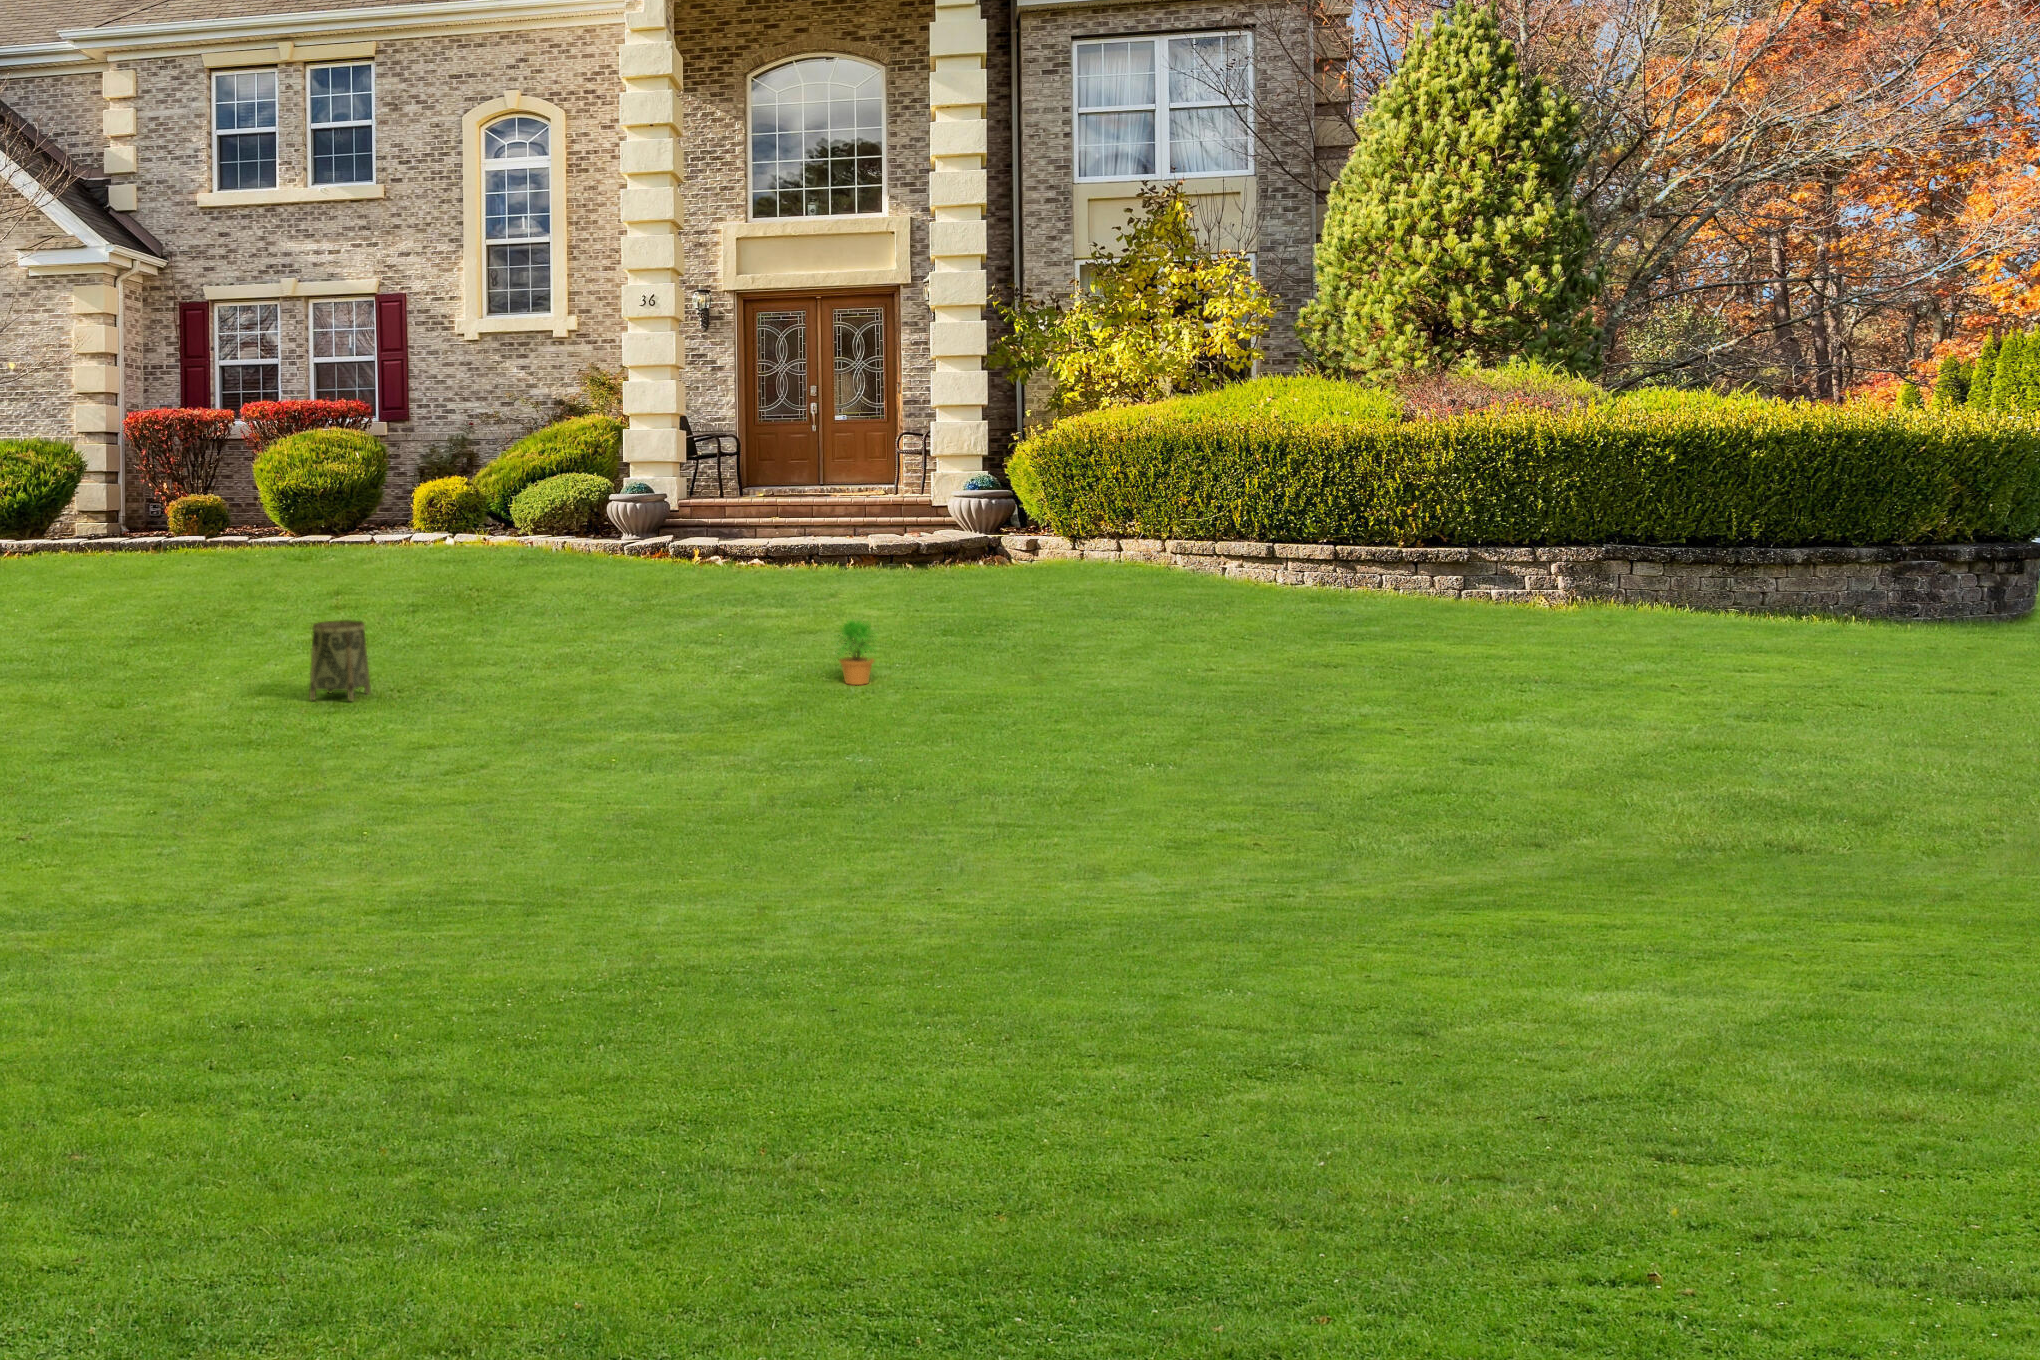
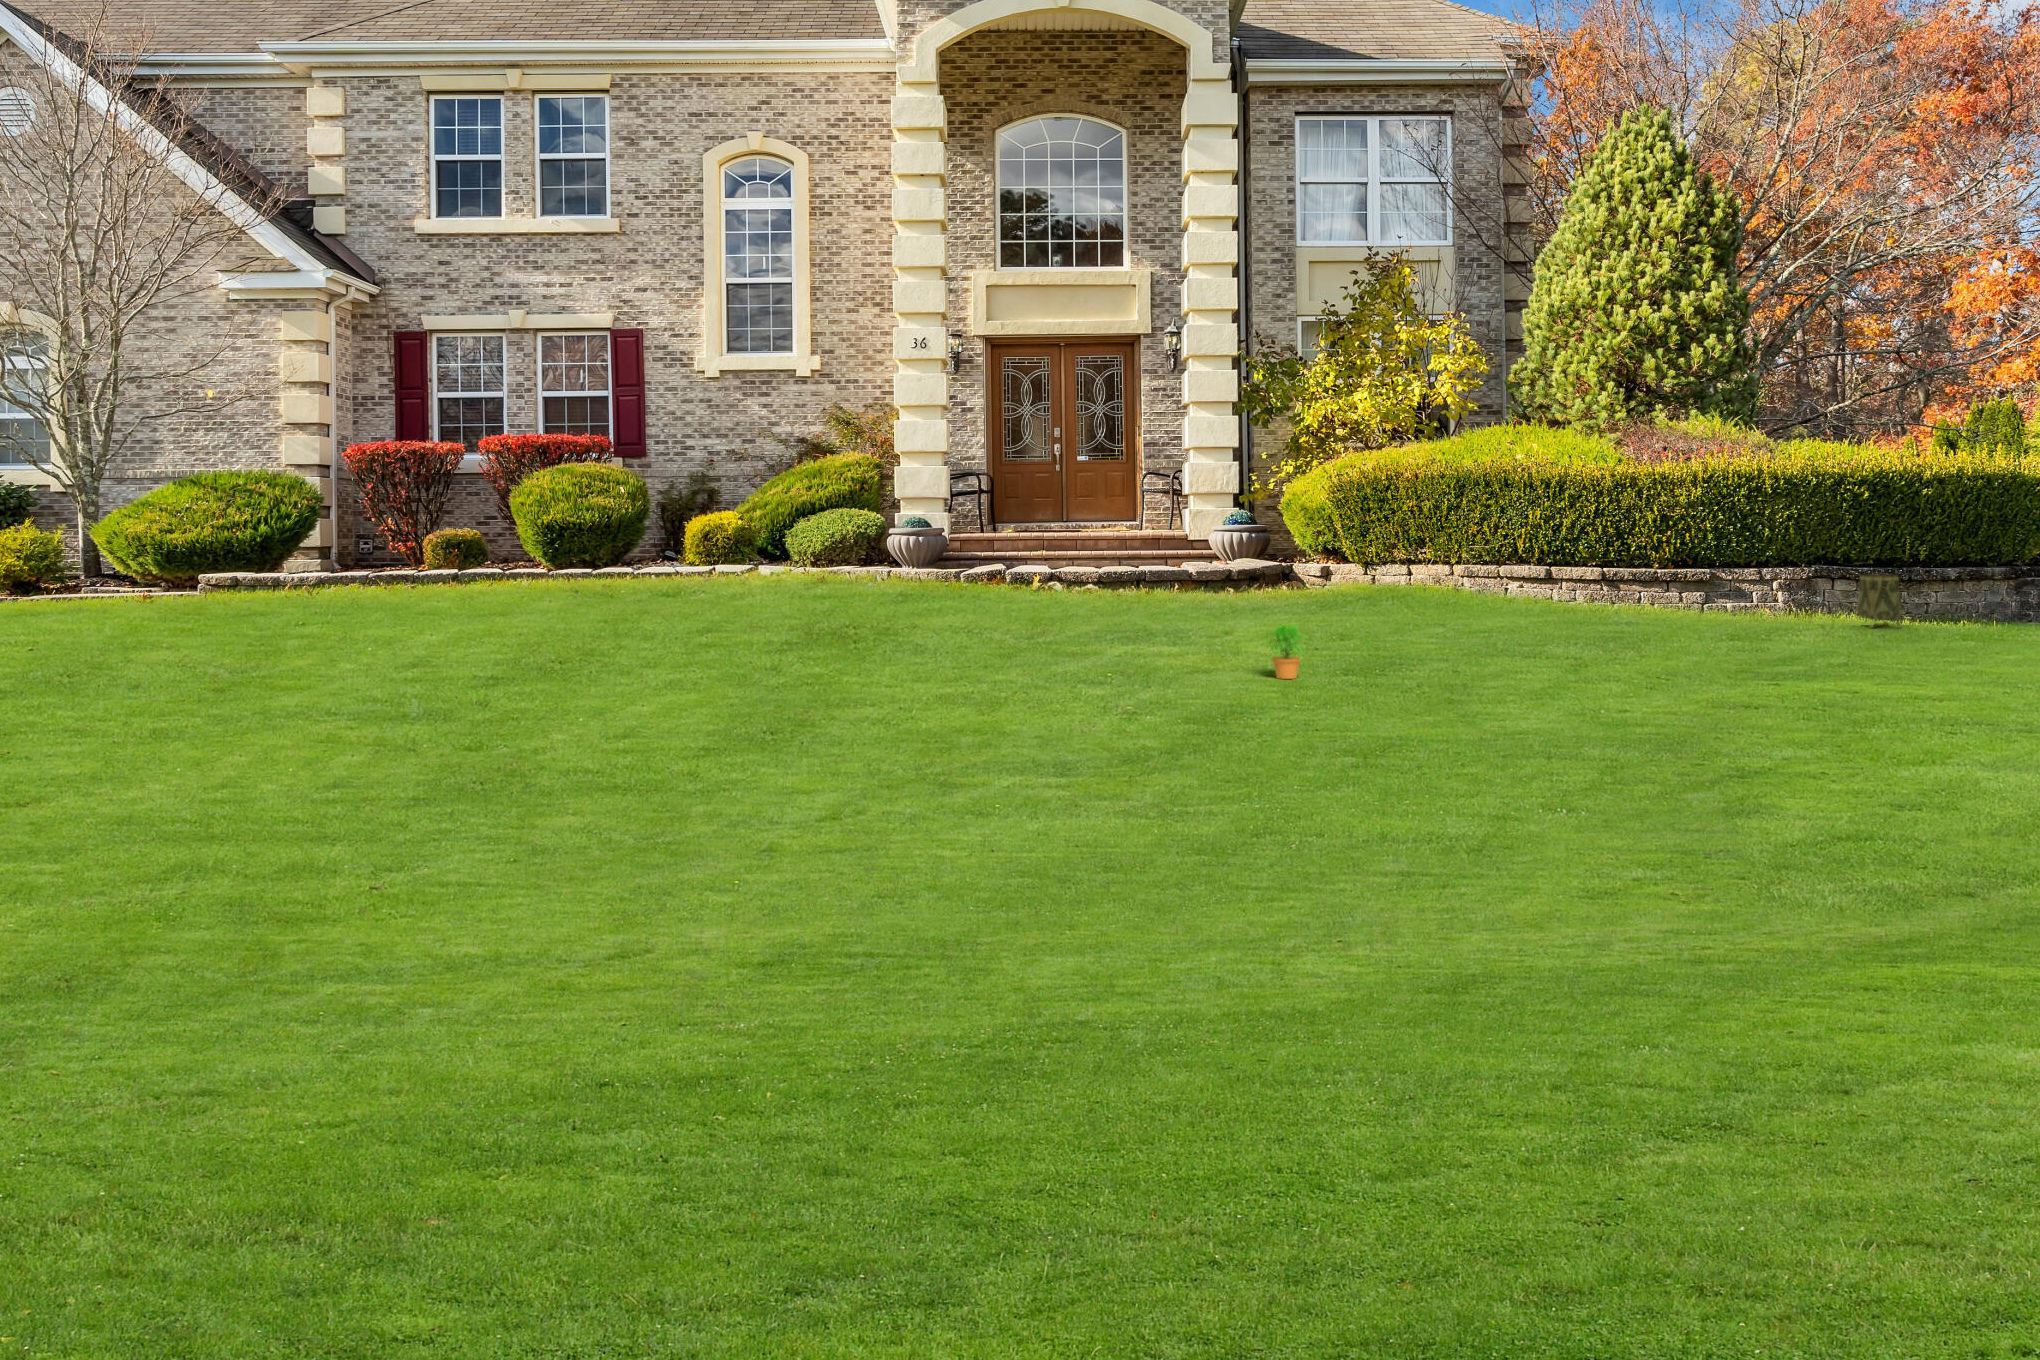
basket: present [309,620,371,701] -> present [1857,574,1902,628]

